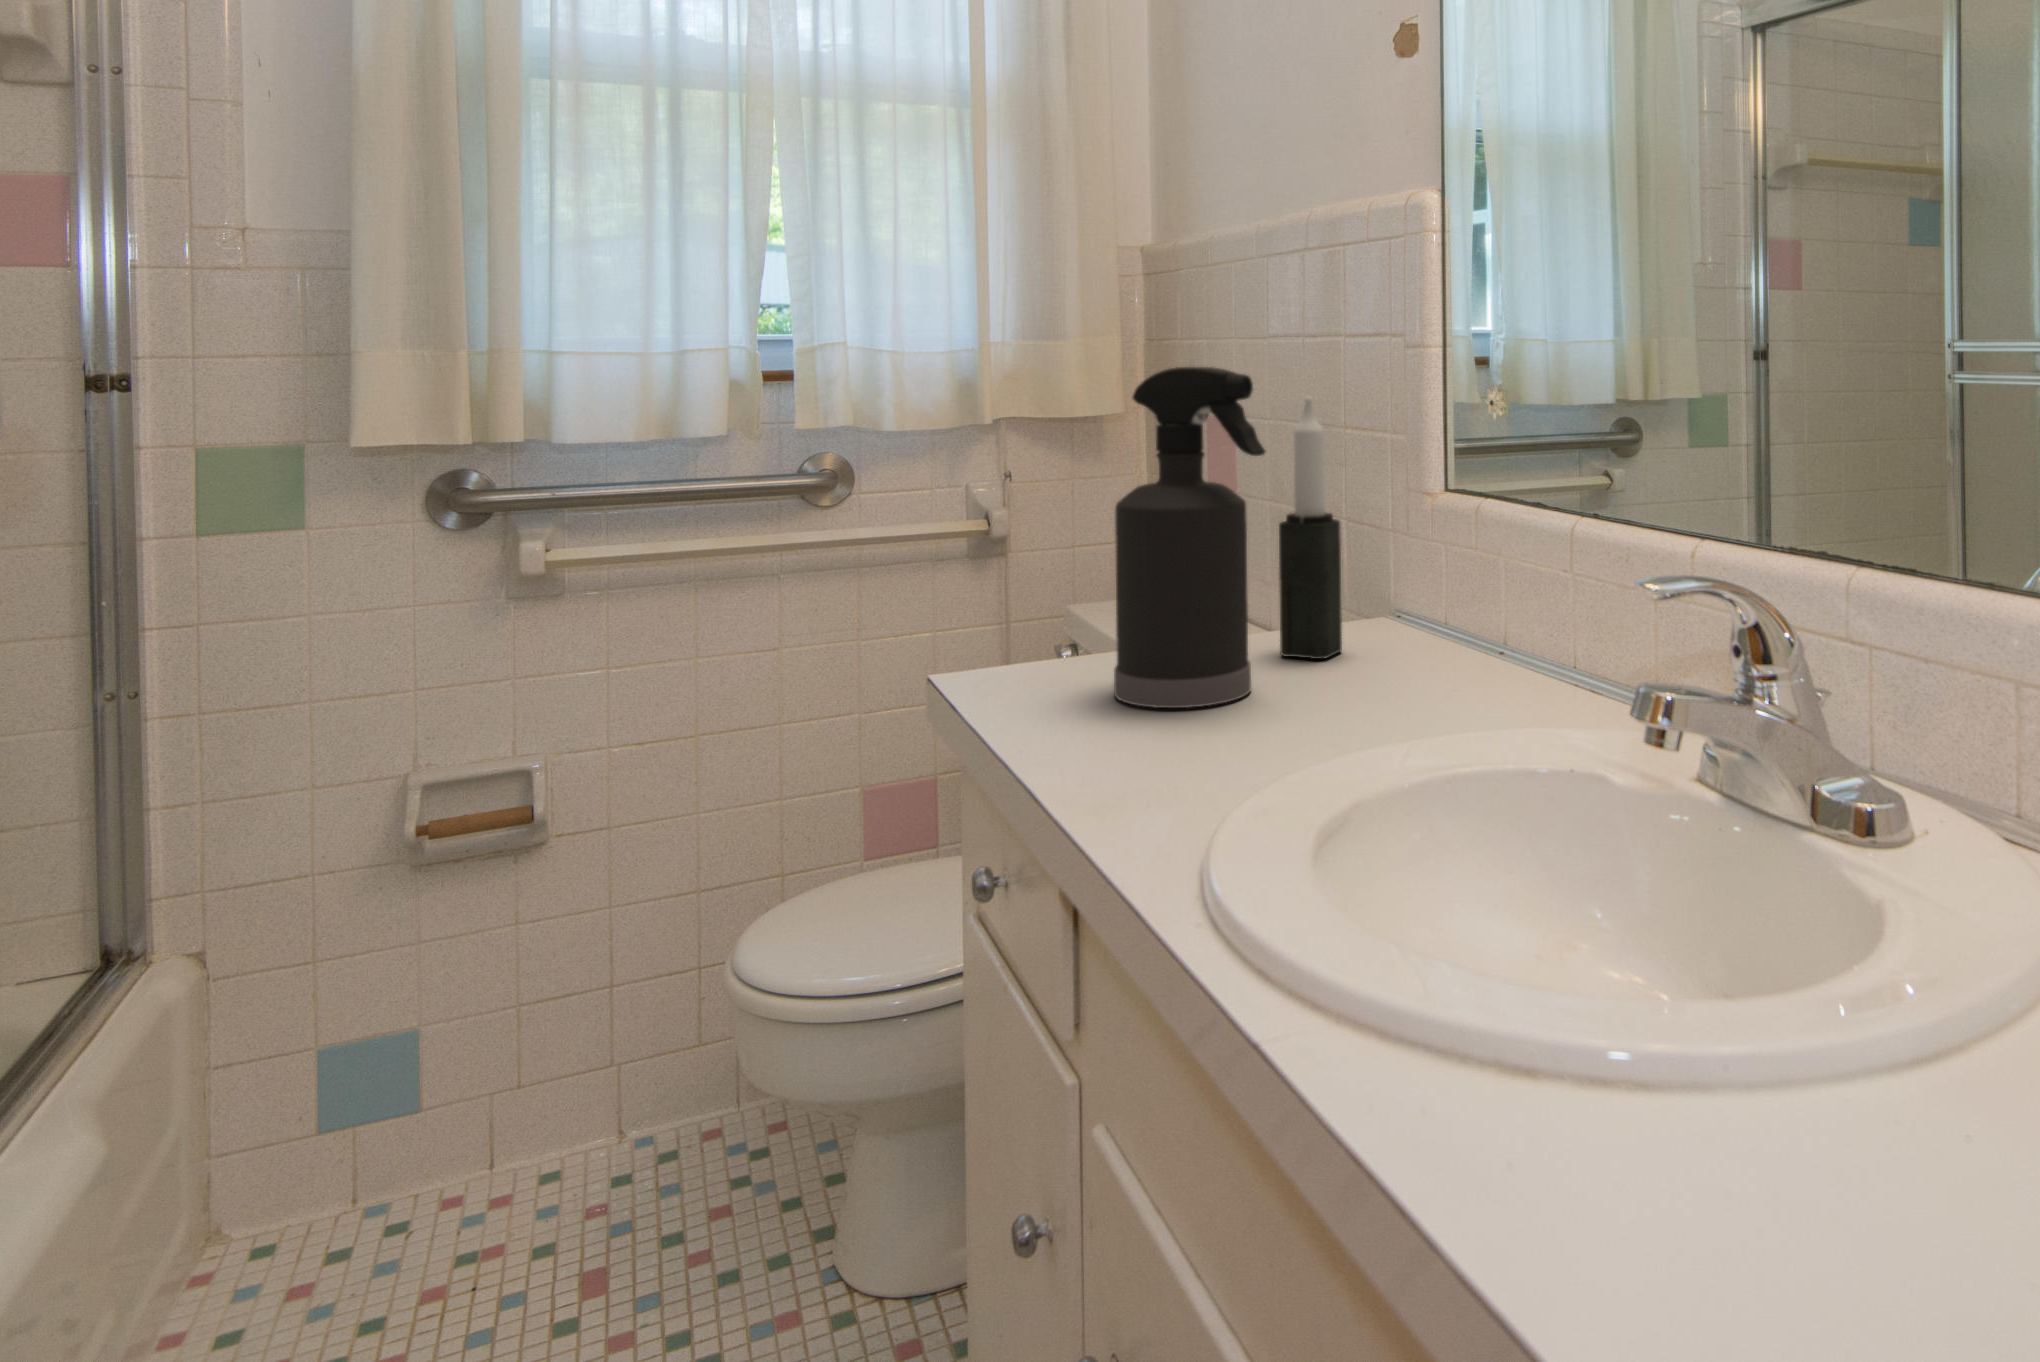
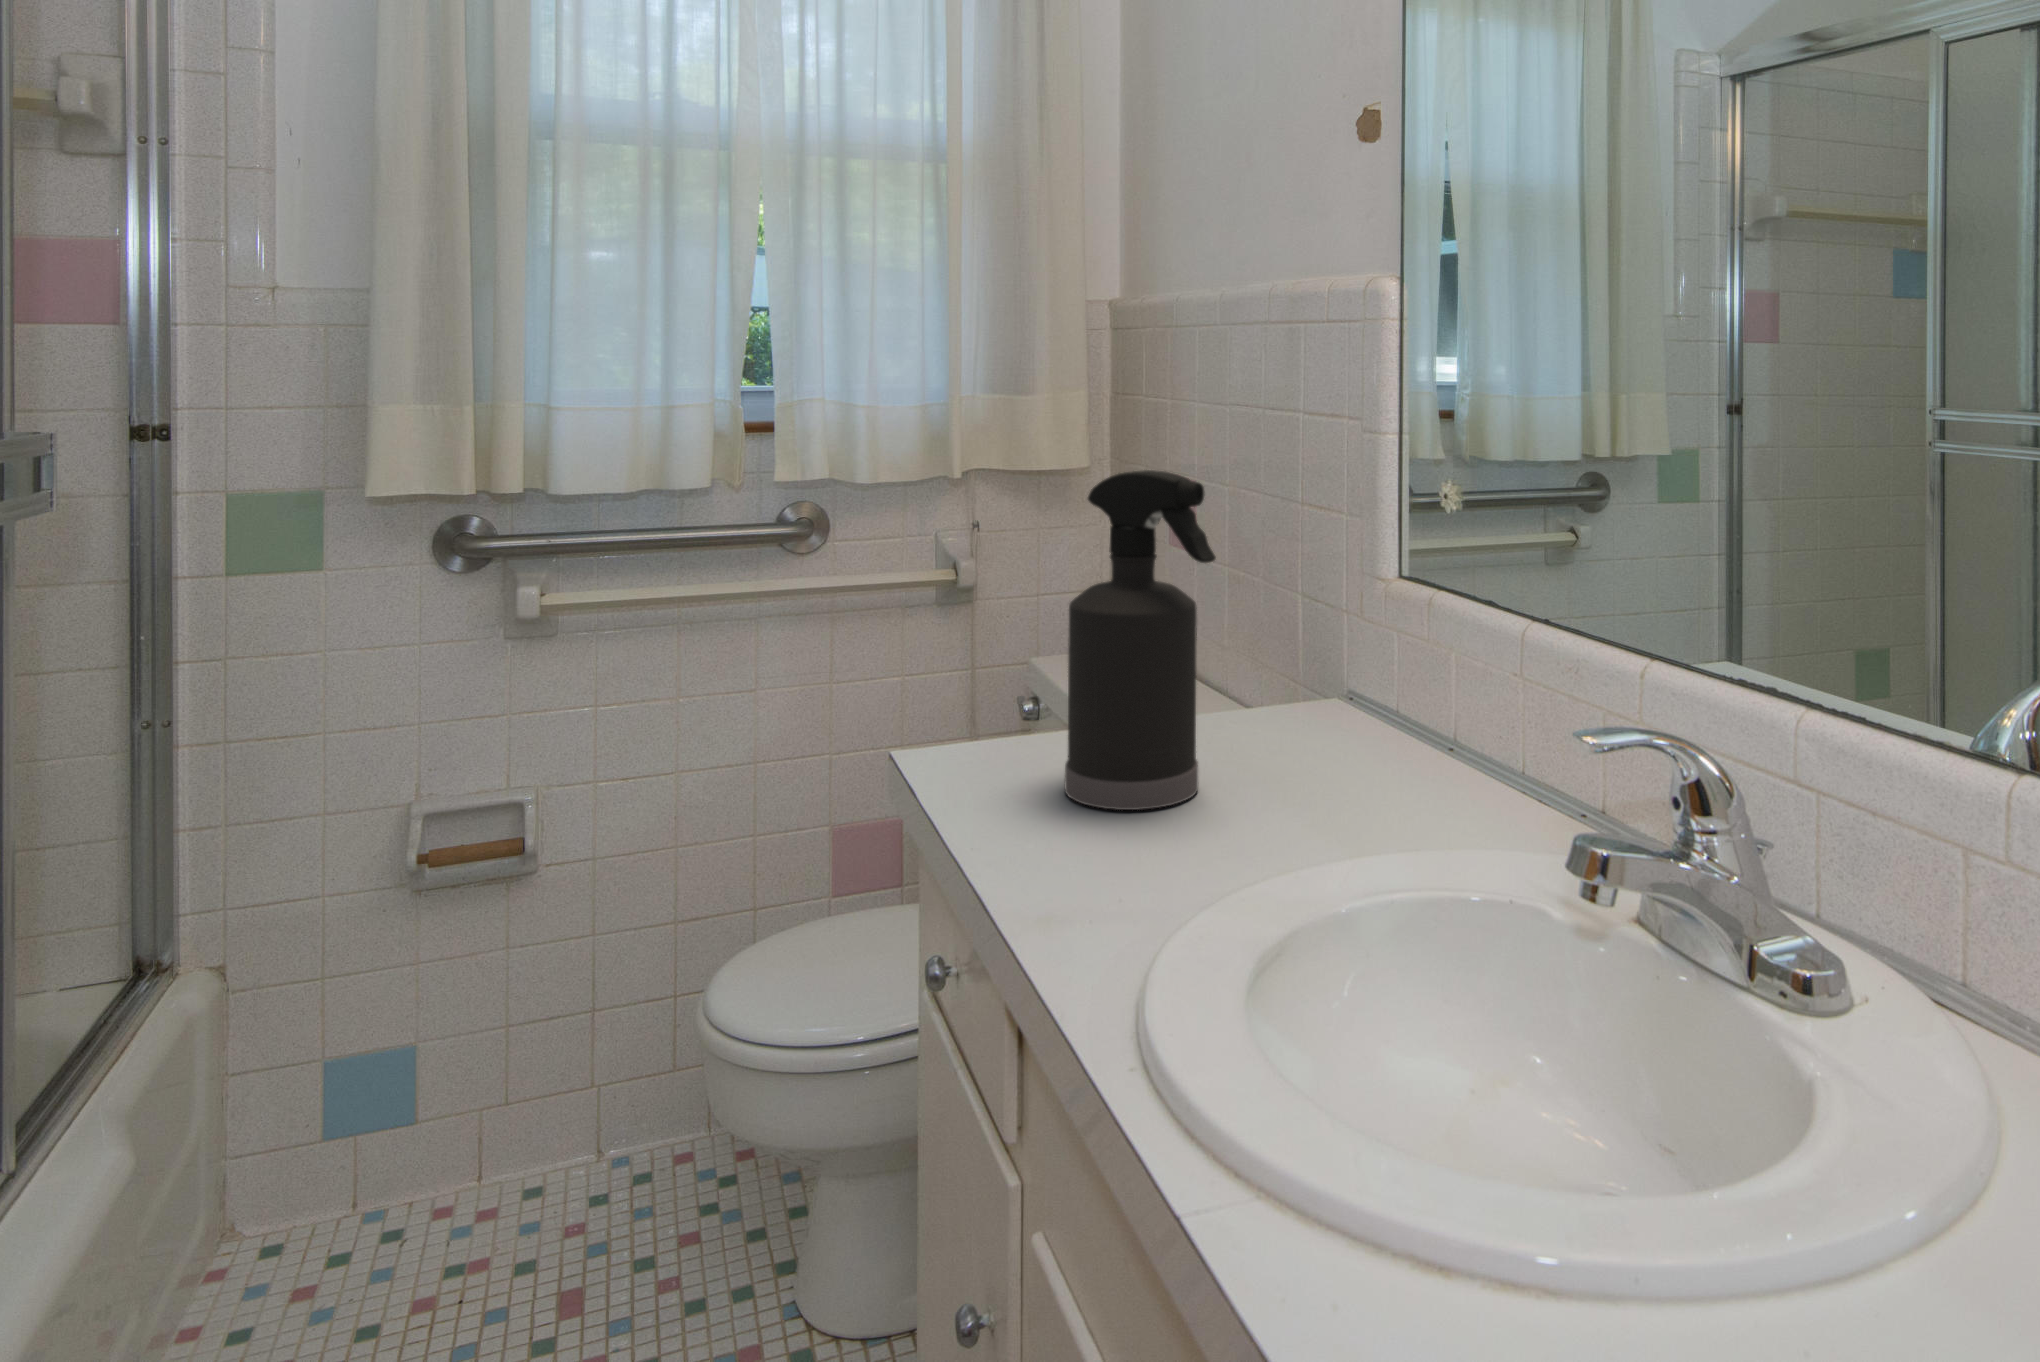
candle: present [1279,396,1342,659] -> none [1230,490,1291,753]

